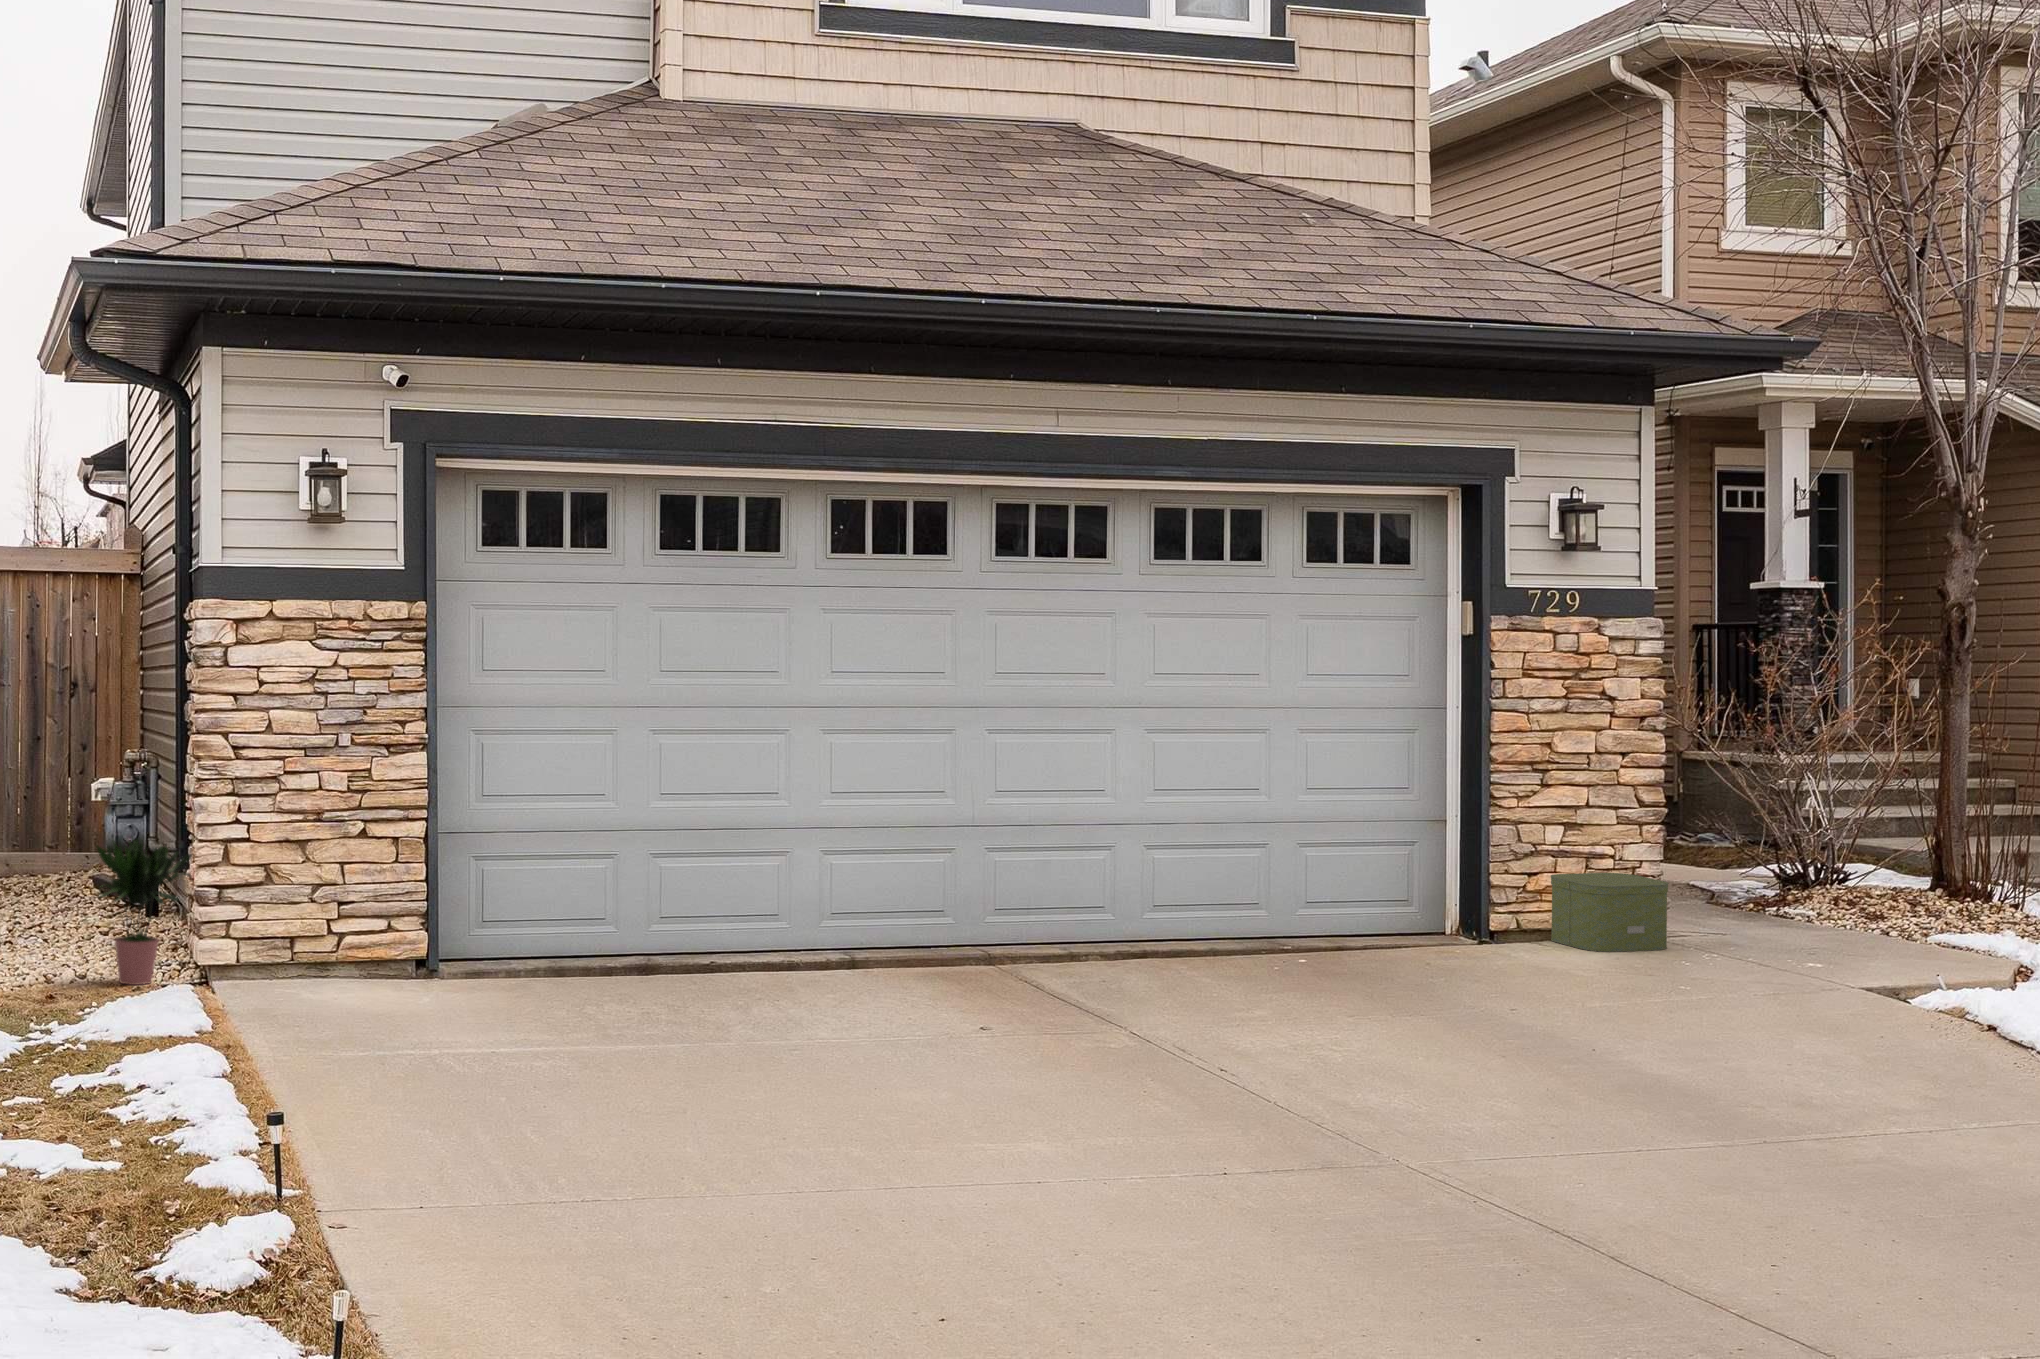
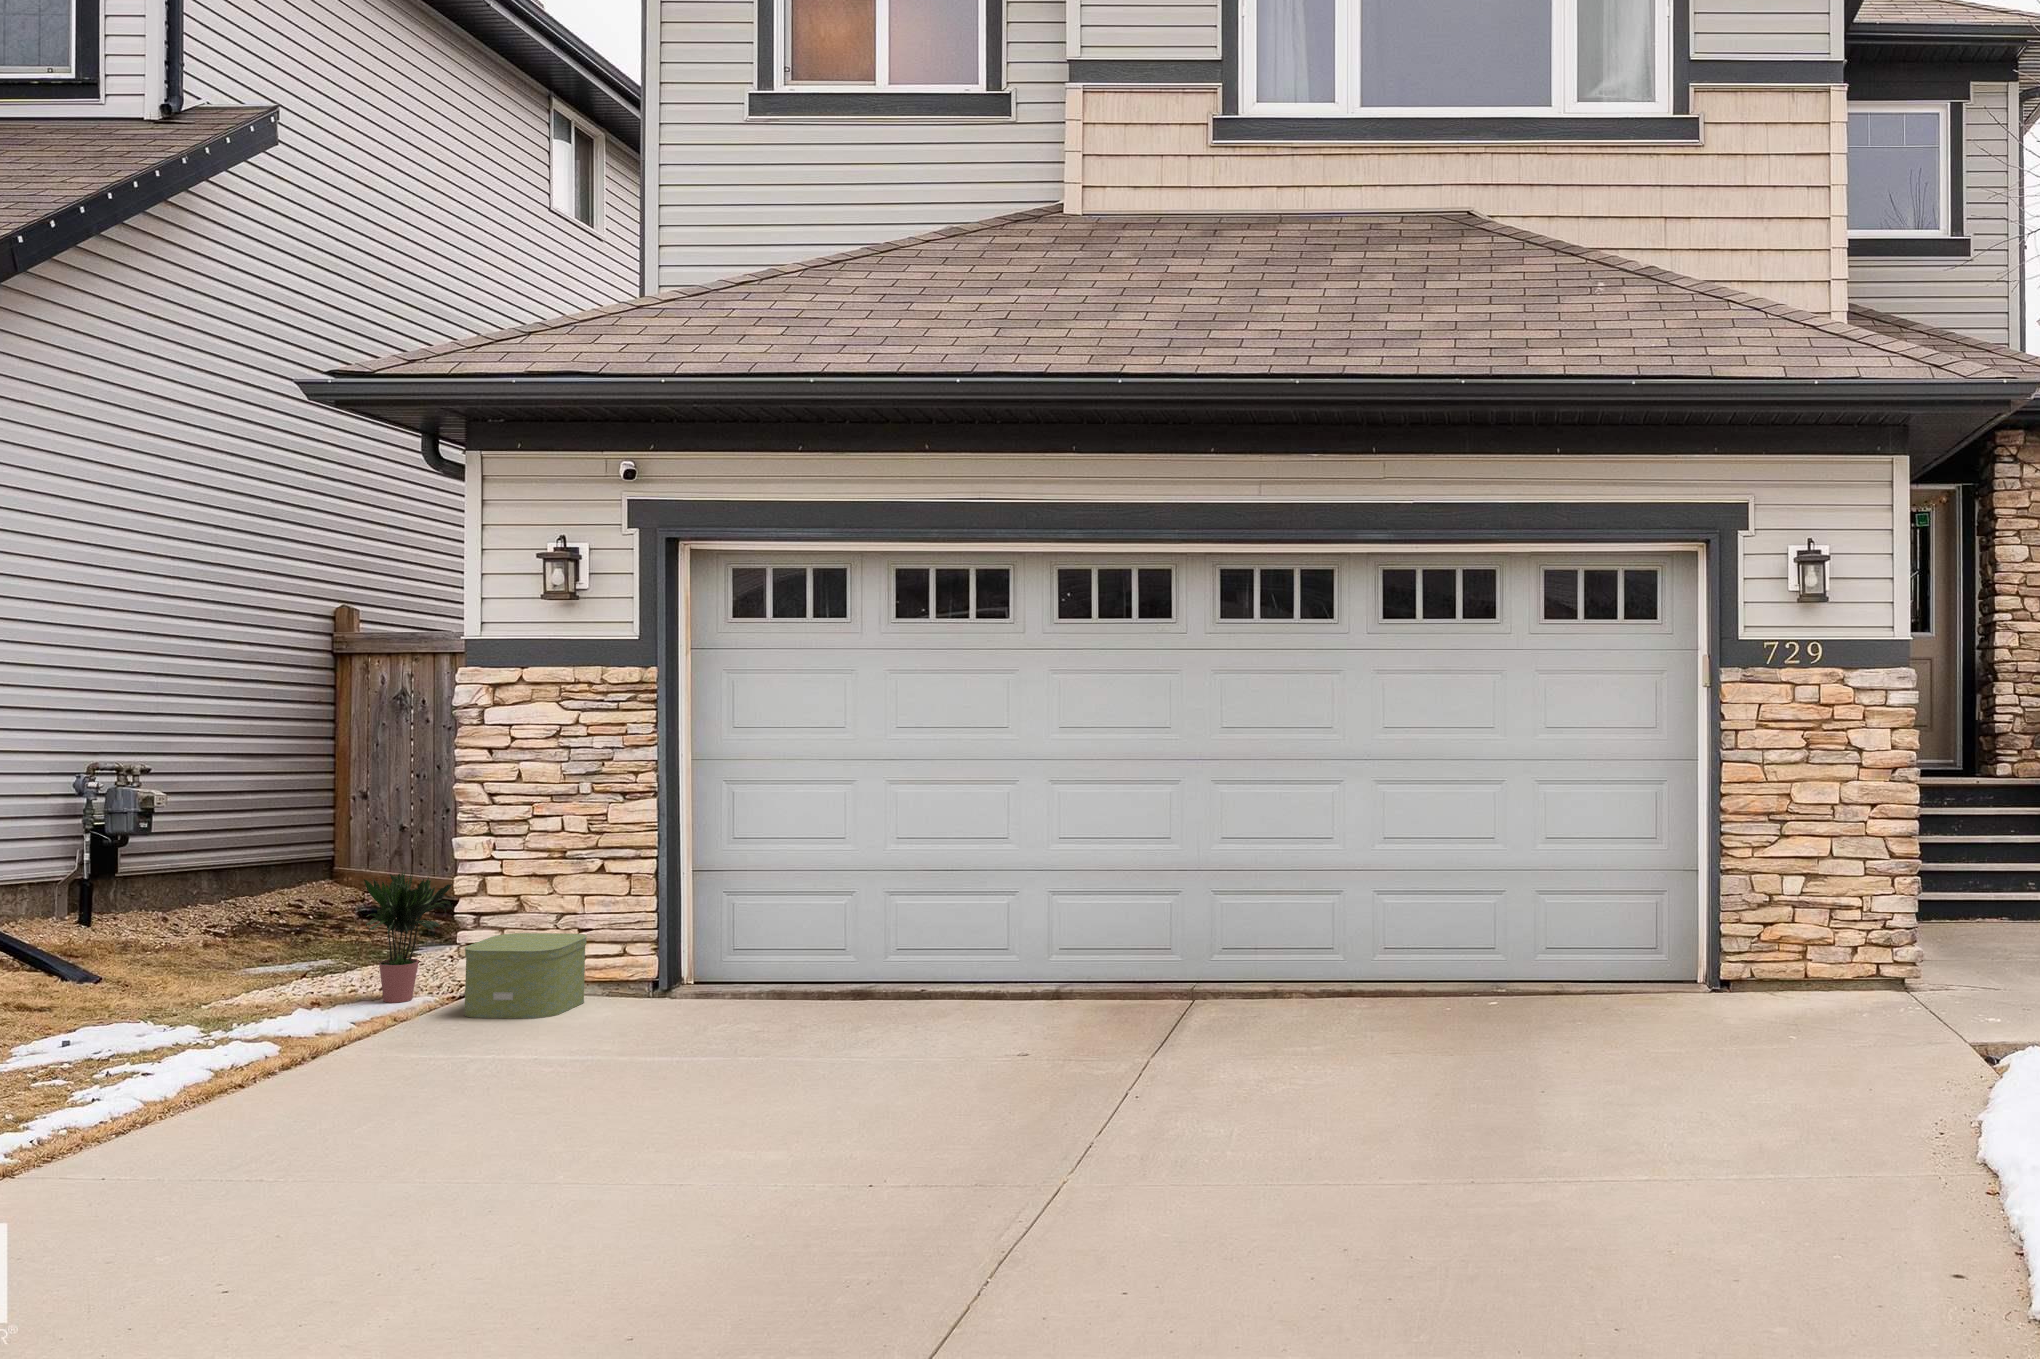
storage box: present [1551,873,1669,952] -> present [464,933,587,1018]

